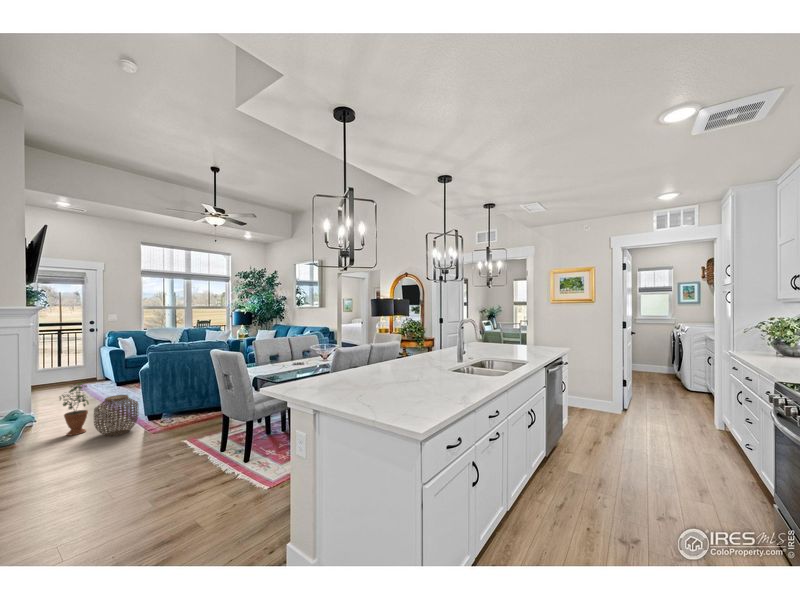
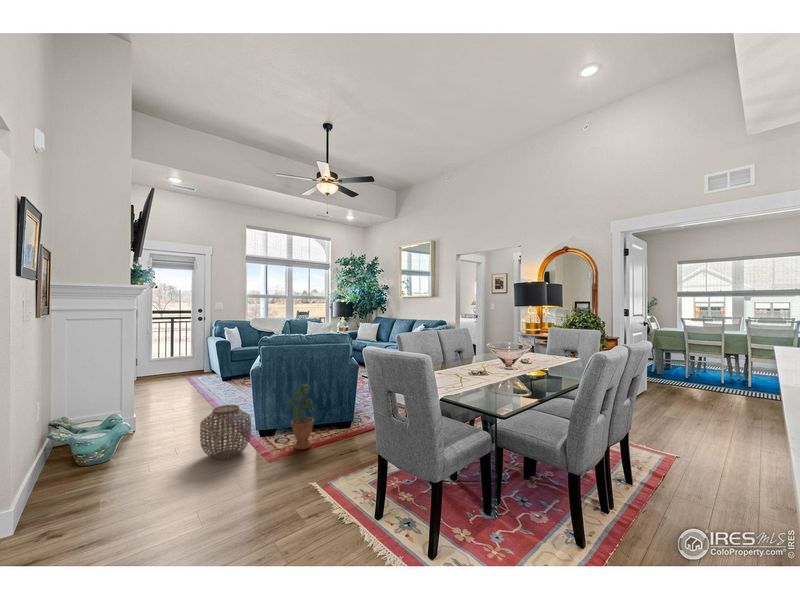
potted plant: present [60,382,89,436] -> present [287,383,314,449]

